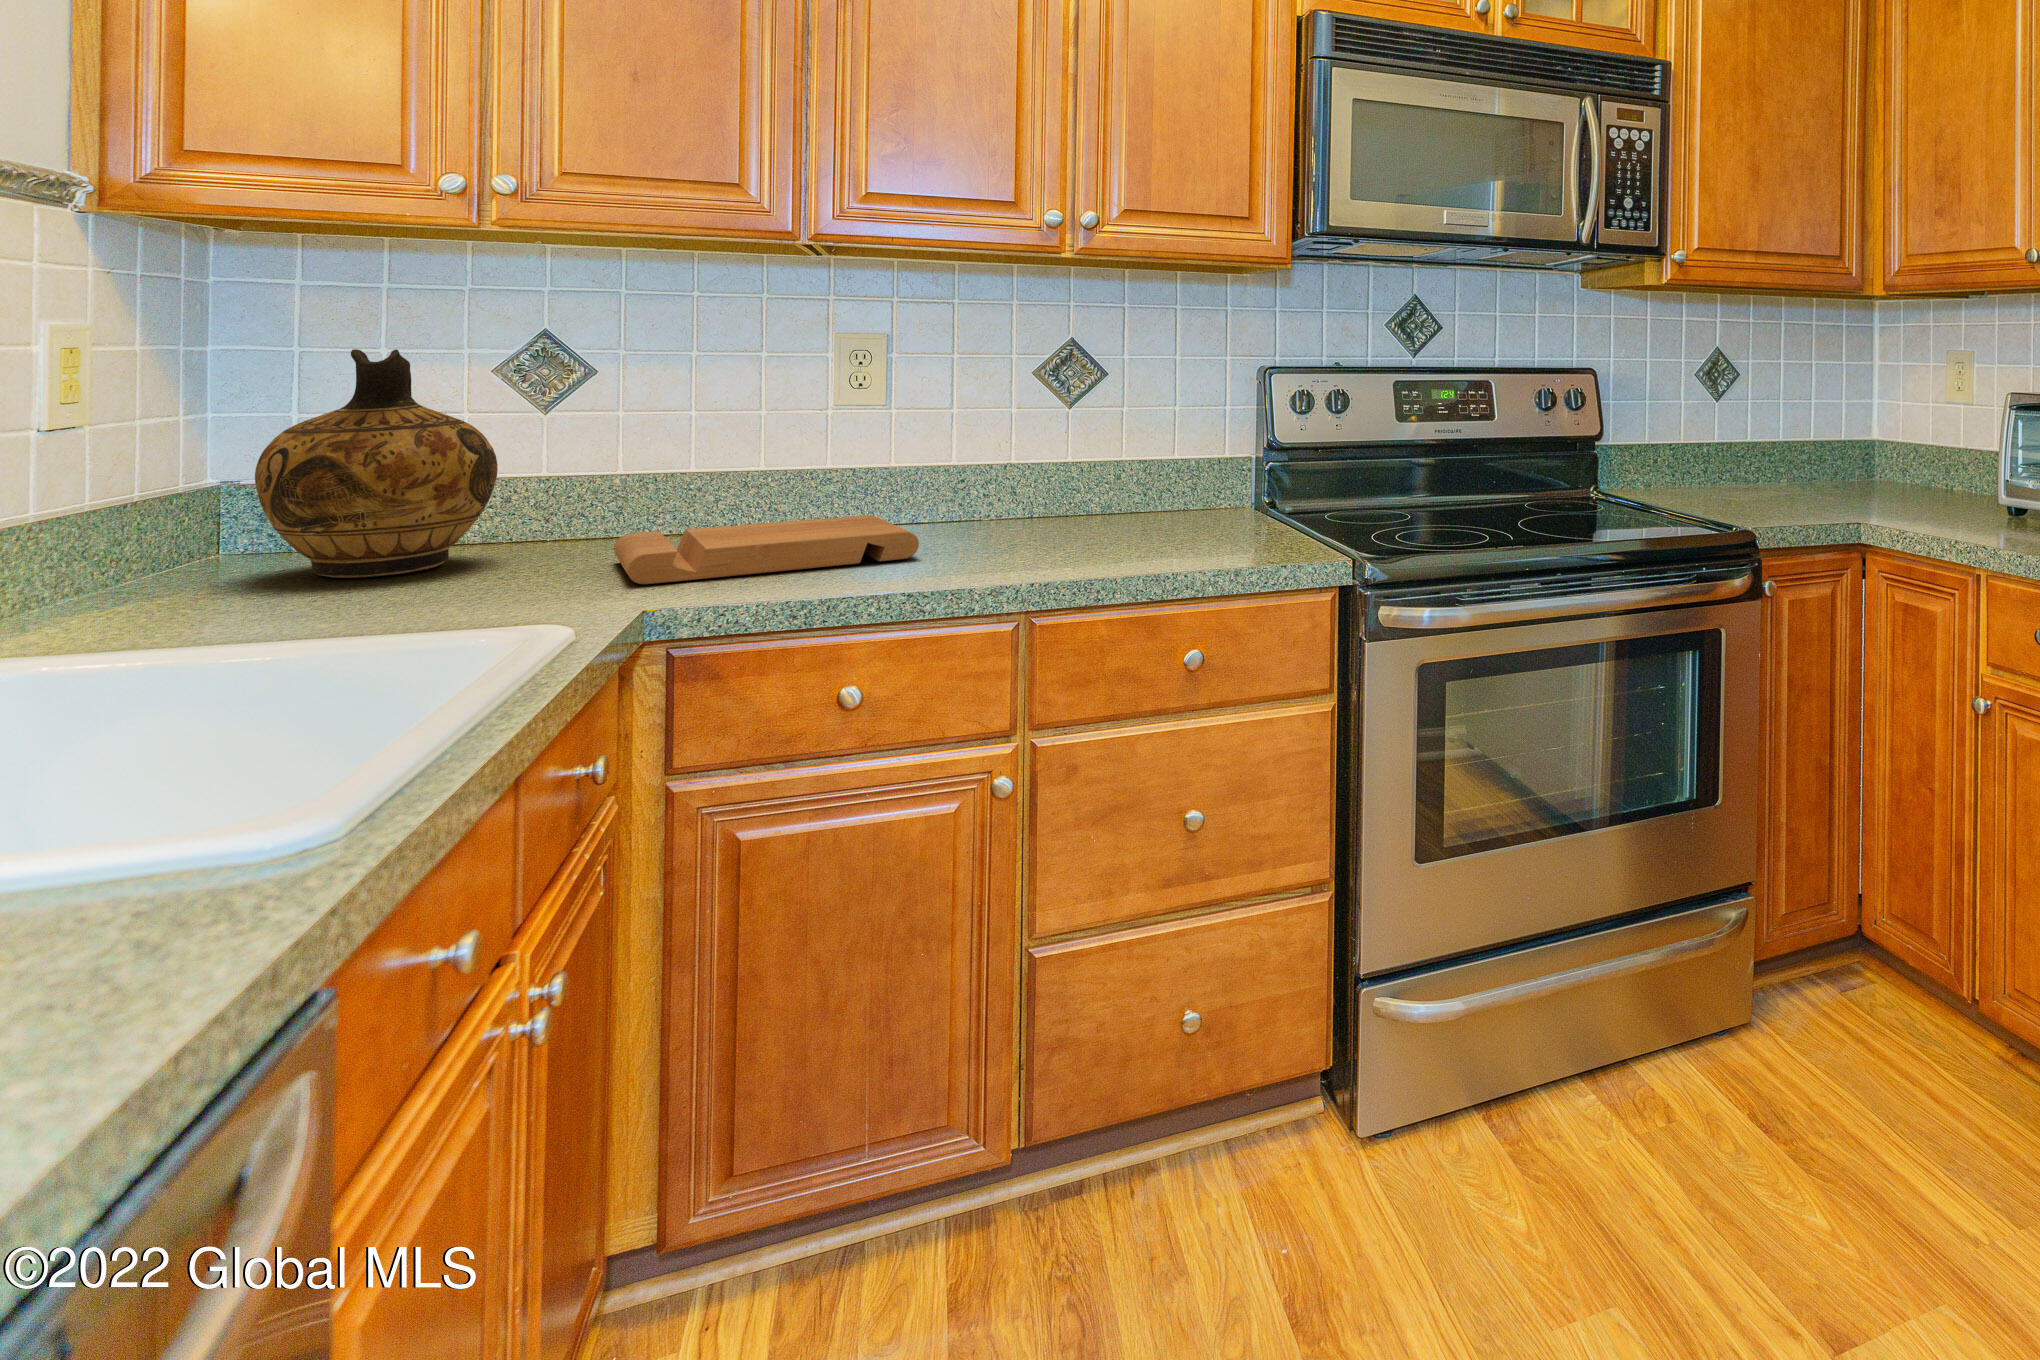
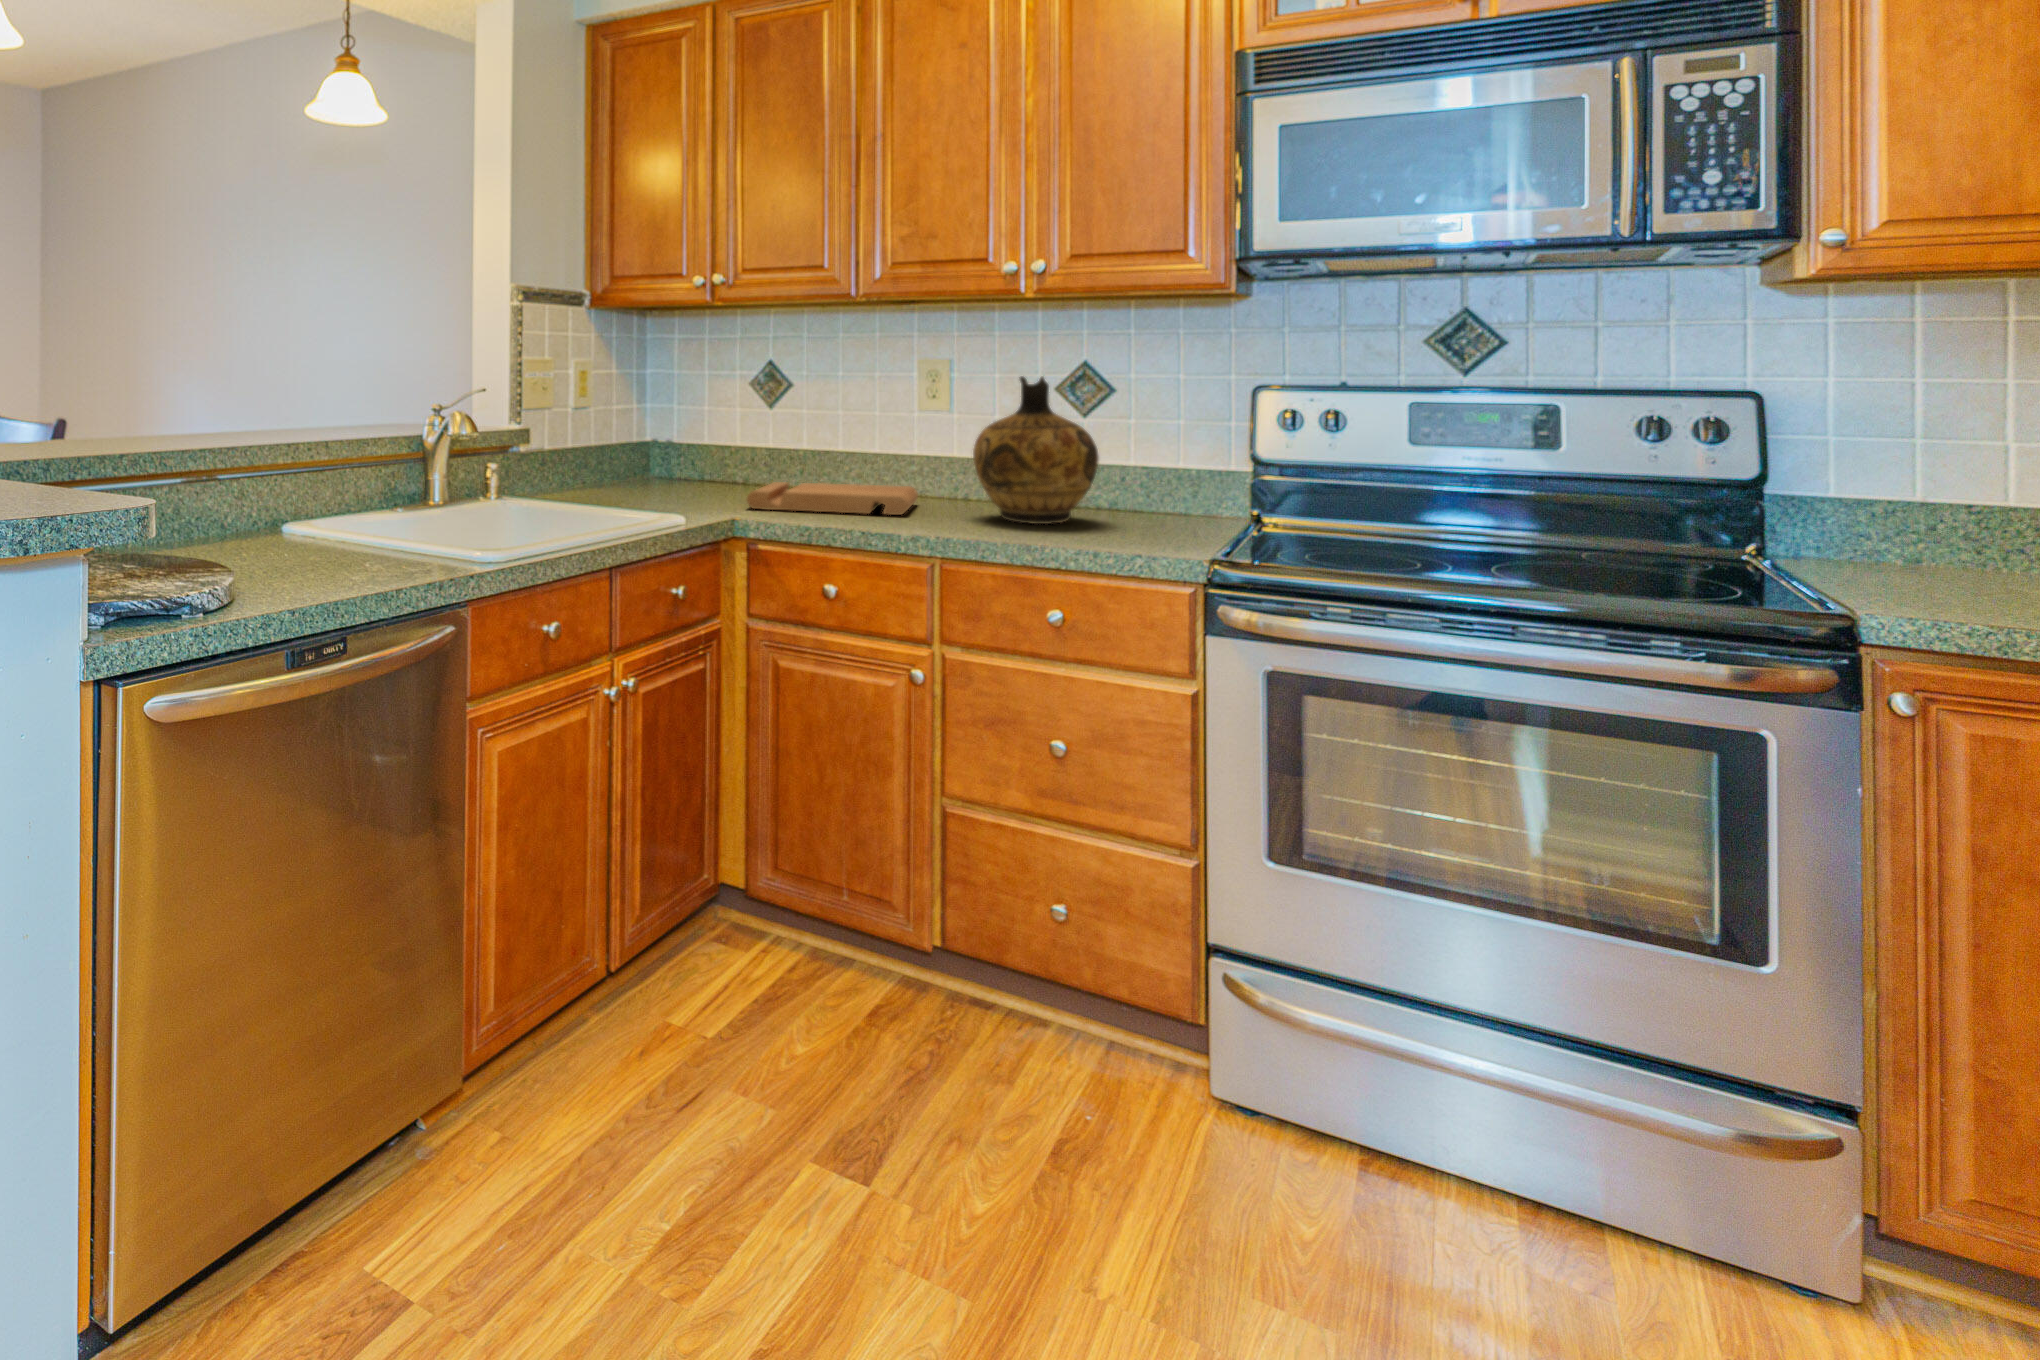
ceramic jug: present [255,349,498,578] -> present [973,376,1099,524]

